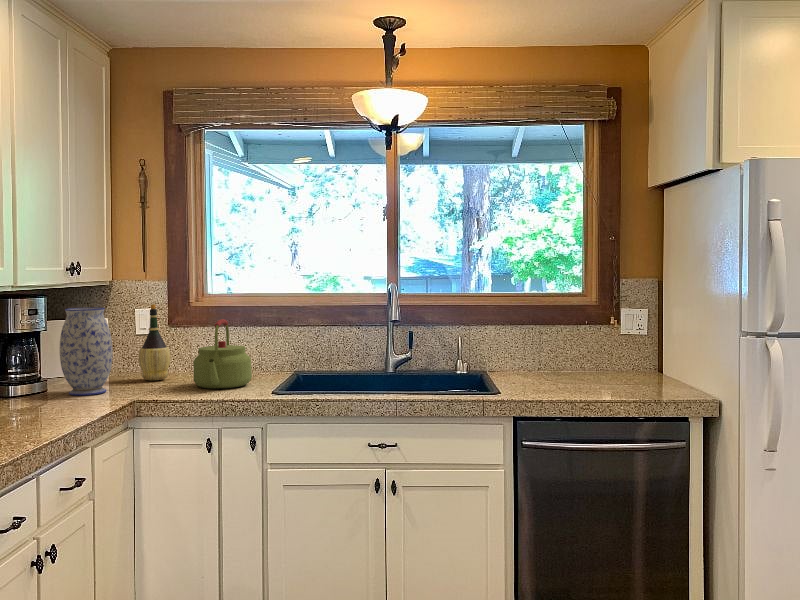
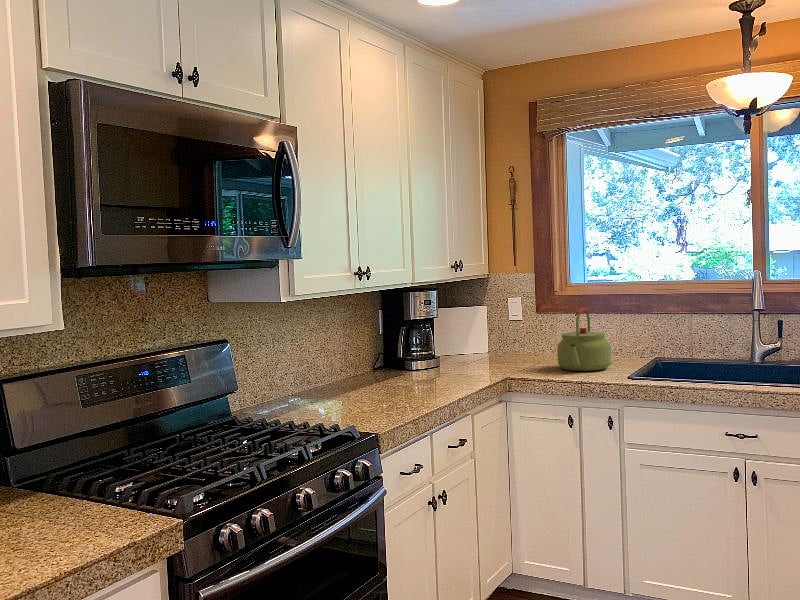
wine bottle: present [138,304,171,380] -> none [511,294,538,362]
vase: present [60,307,113,395] -> none [447,298,489,372]

